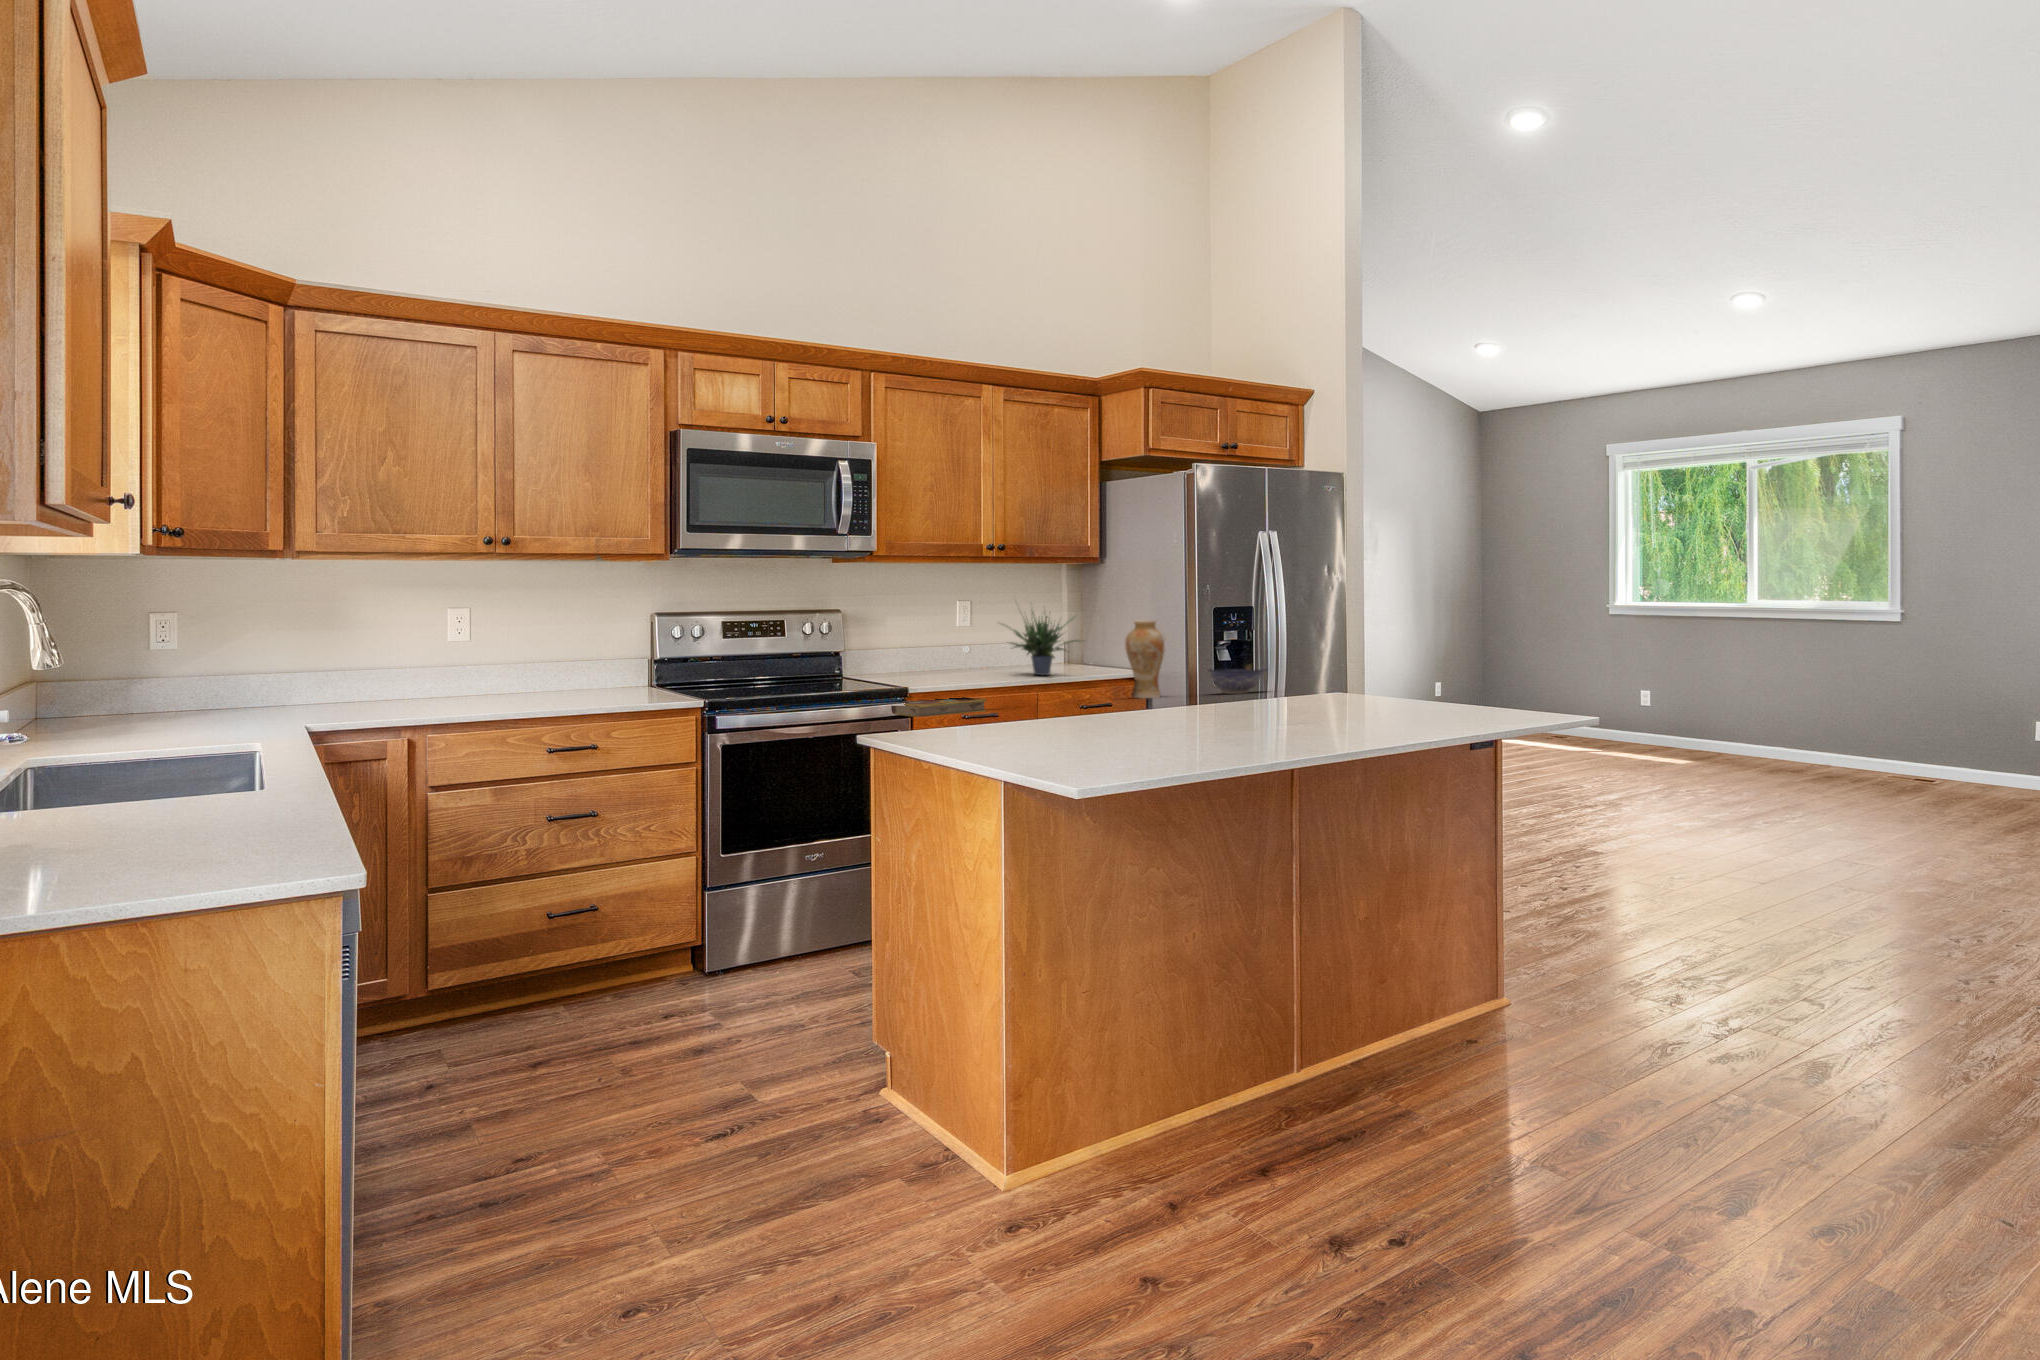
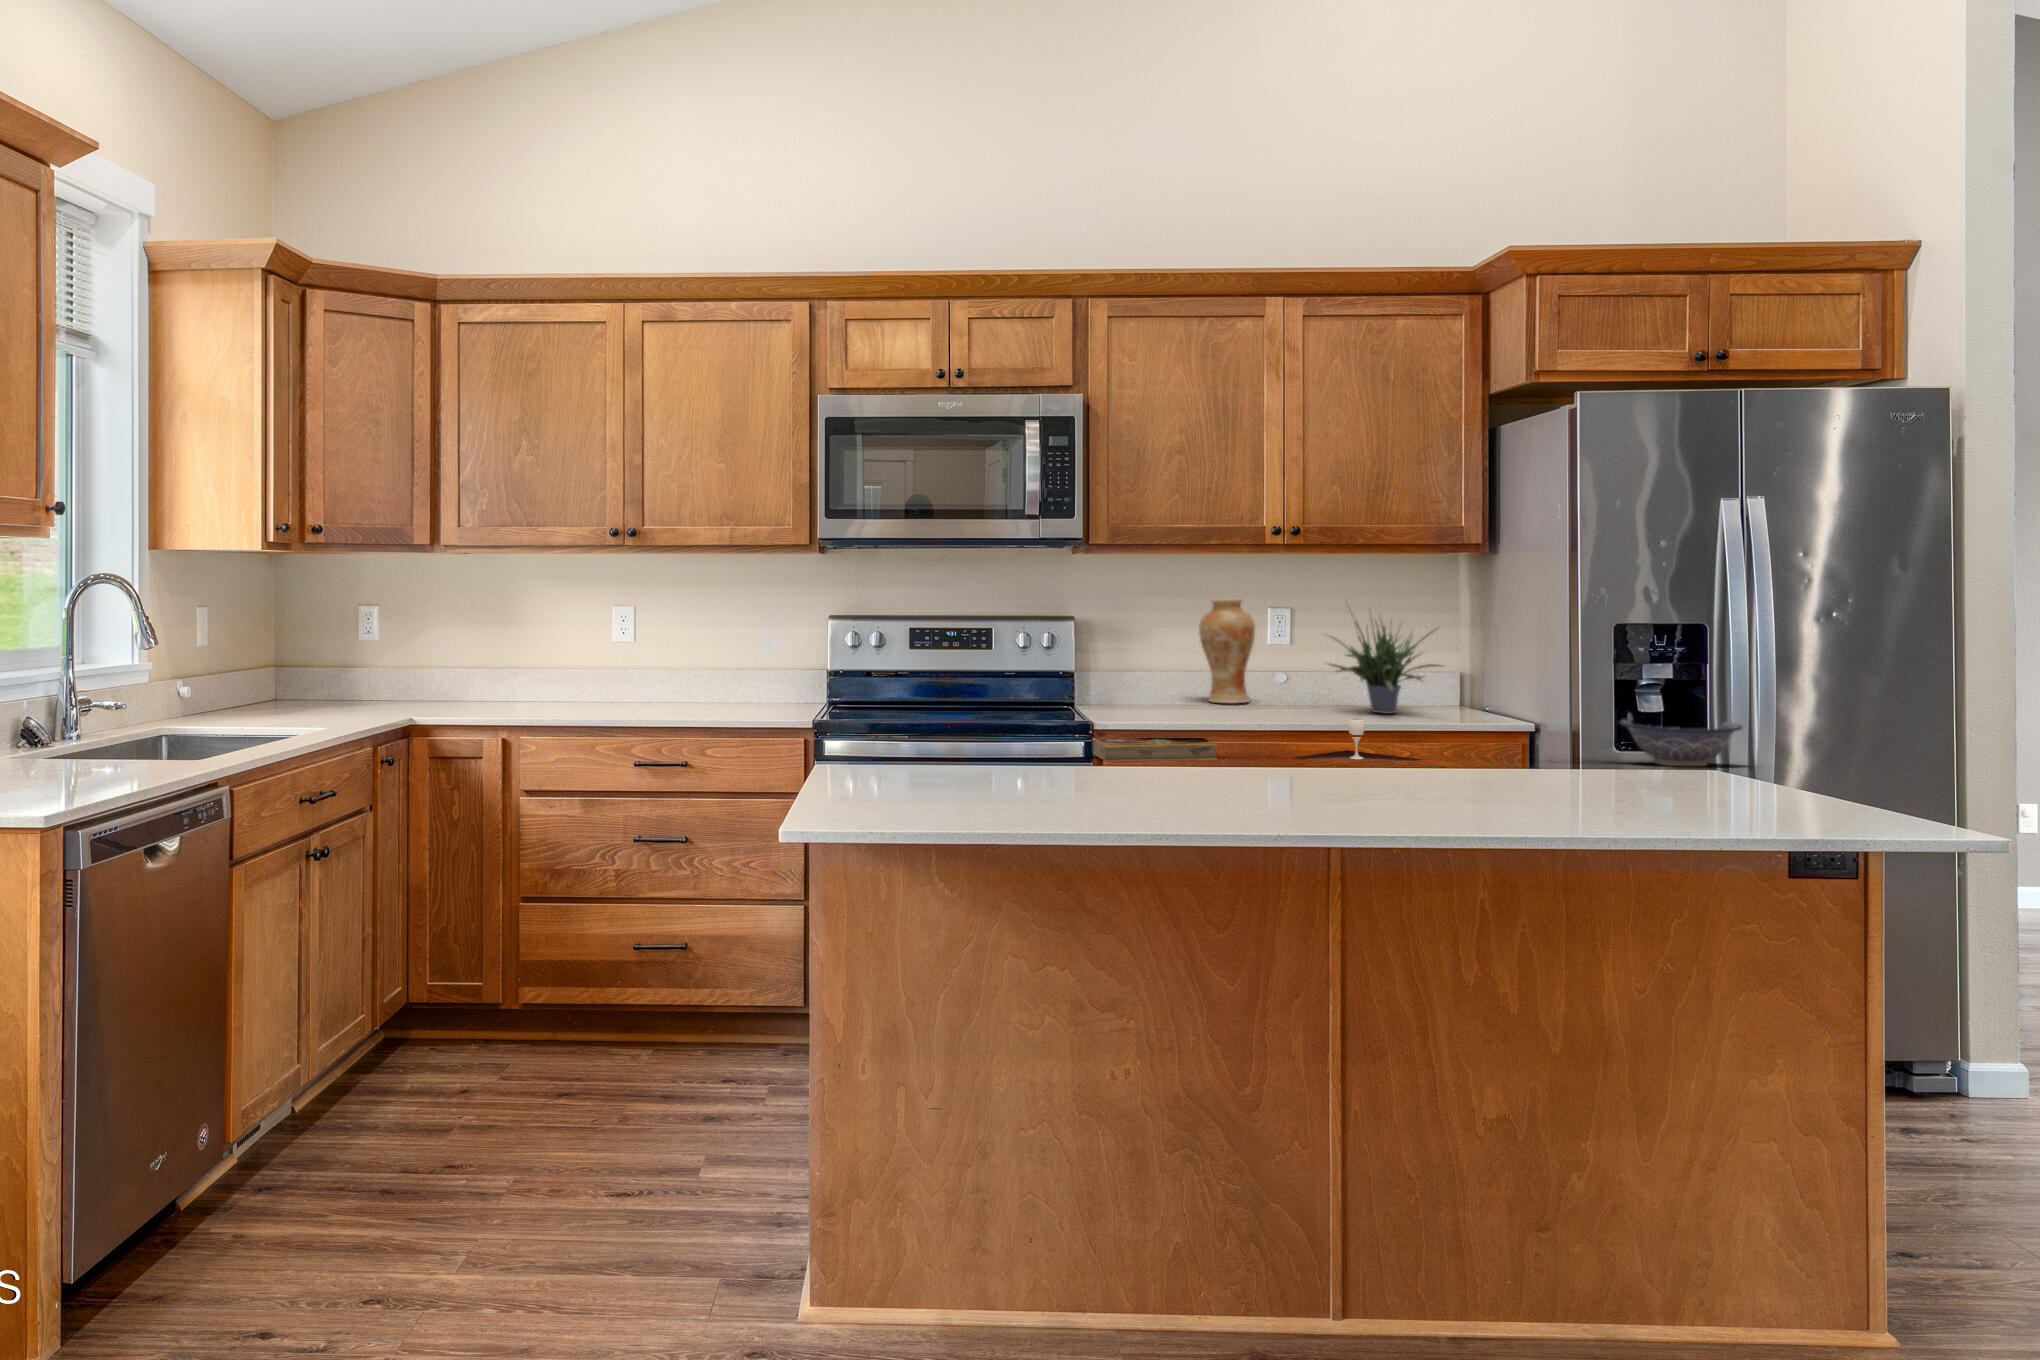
vase: present [1125,620,1166,699] -> present [1199,599,1255,703]
wine glass: none [1023,677,1097,708] -> present [1294,718,1422,761]

